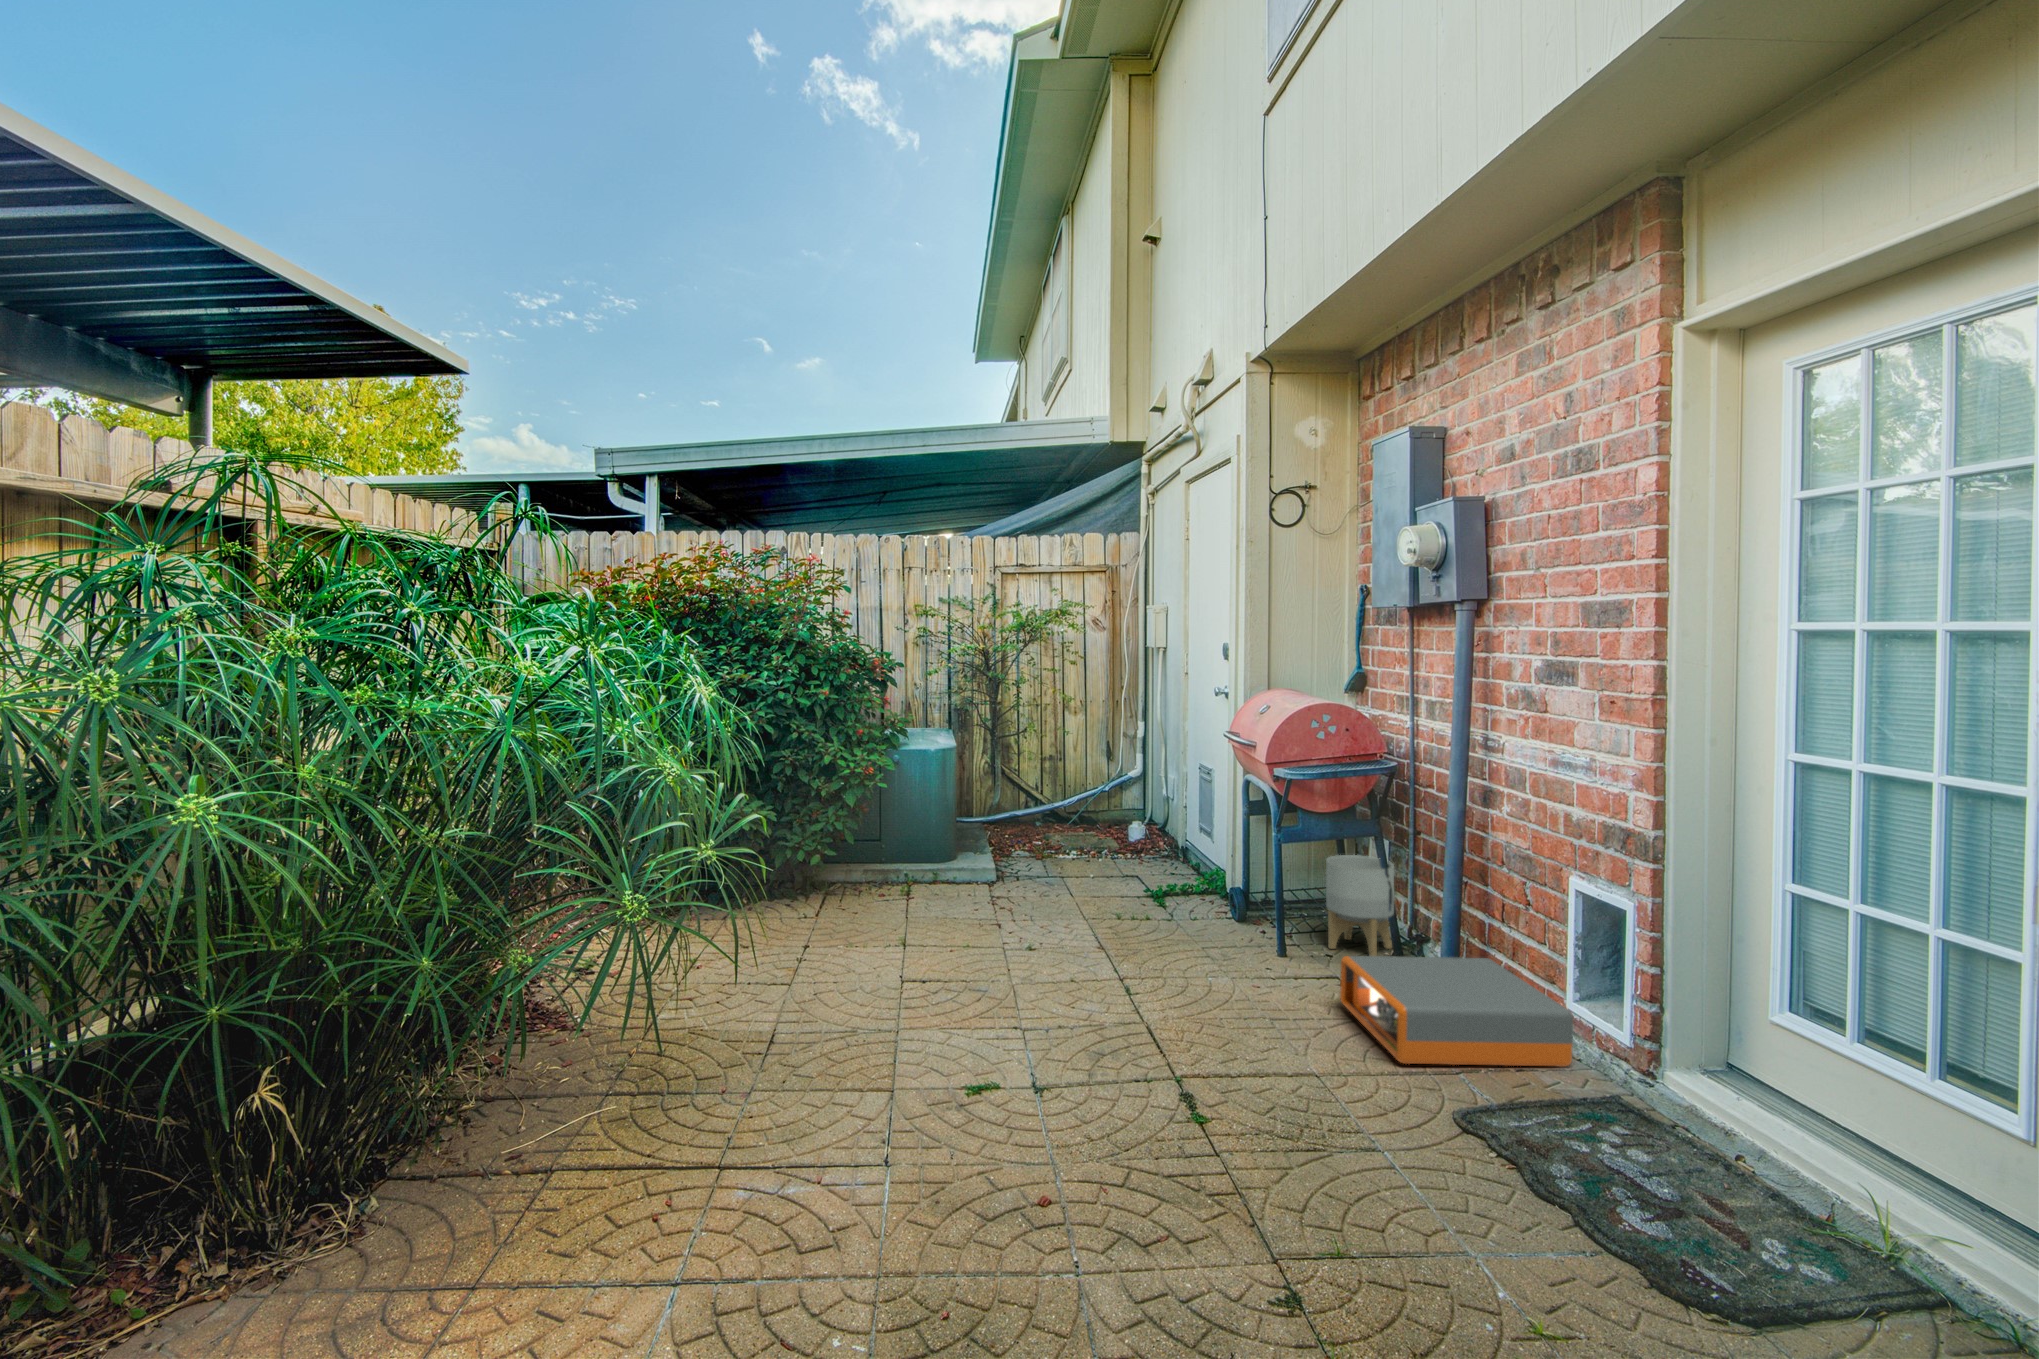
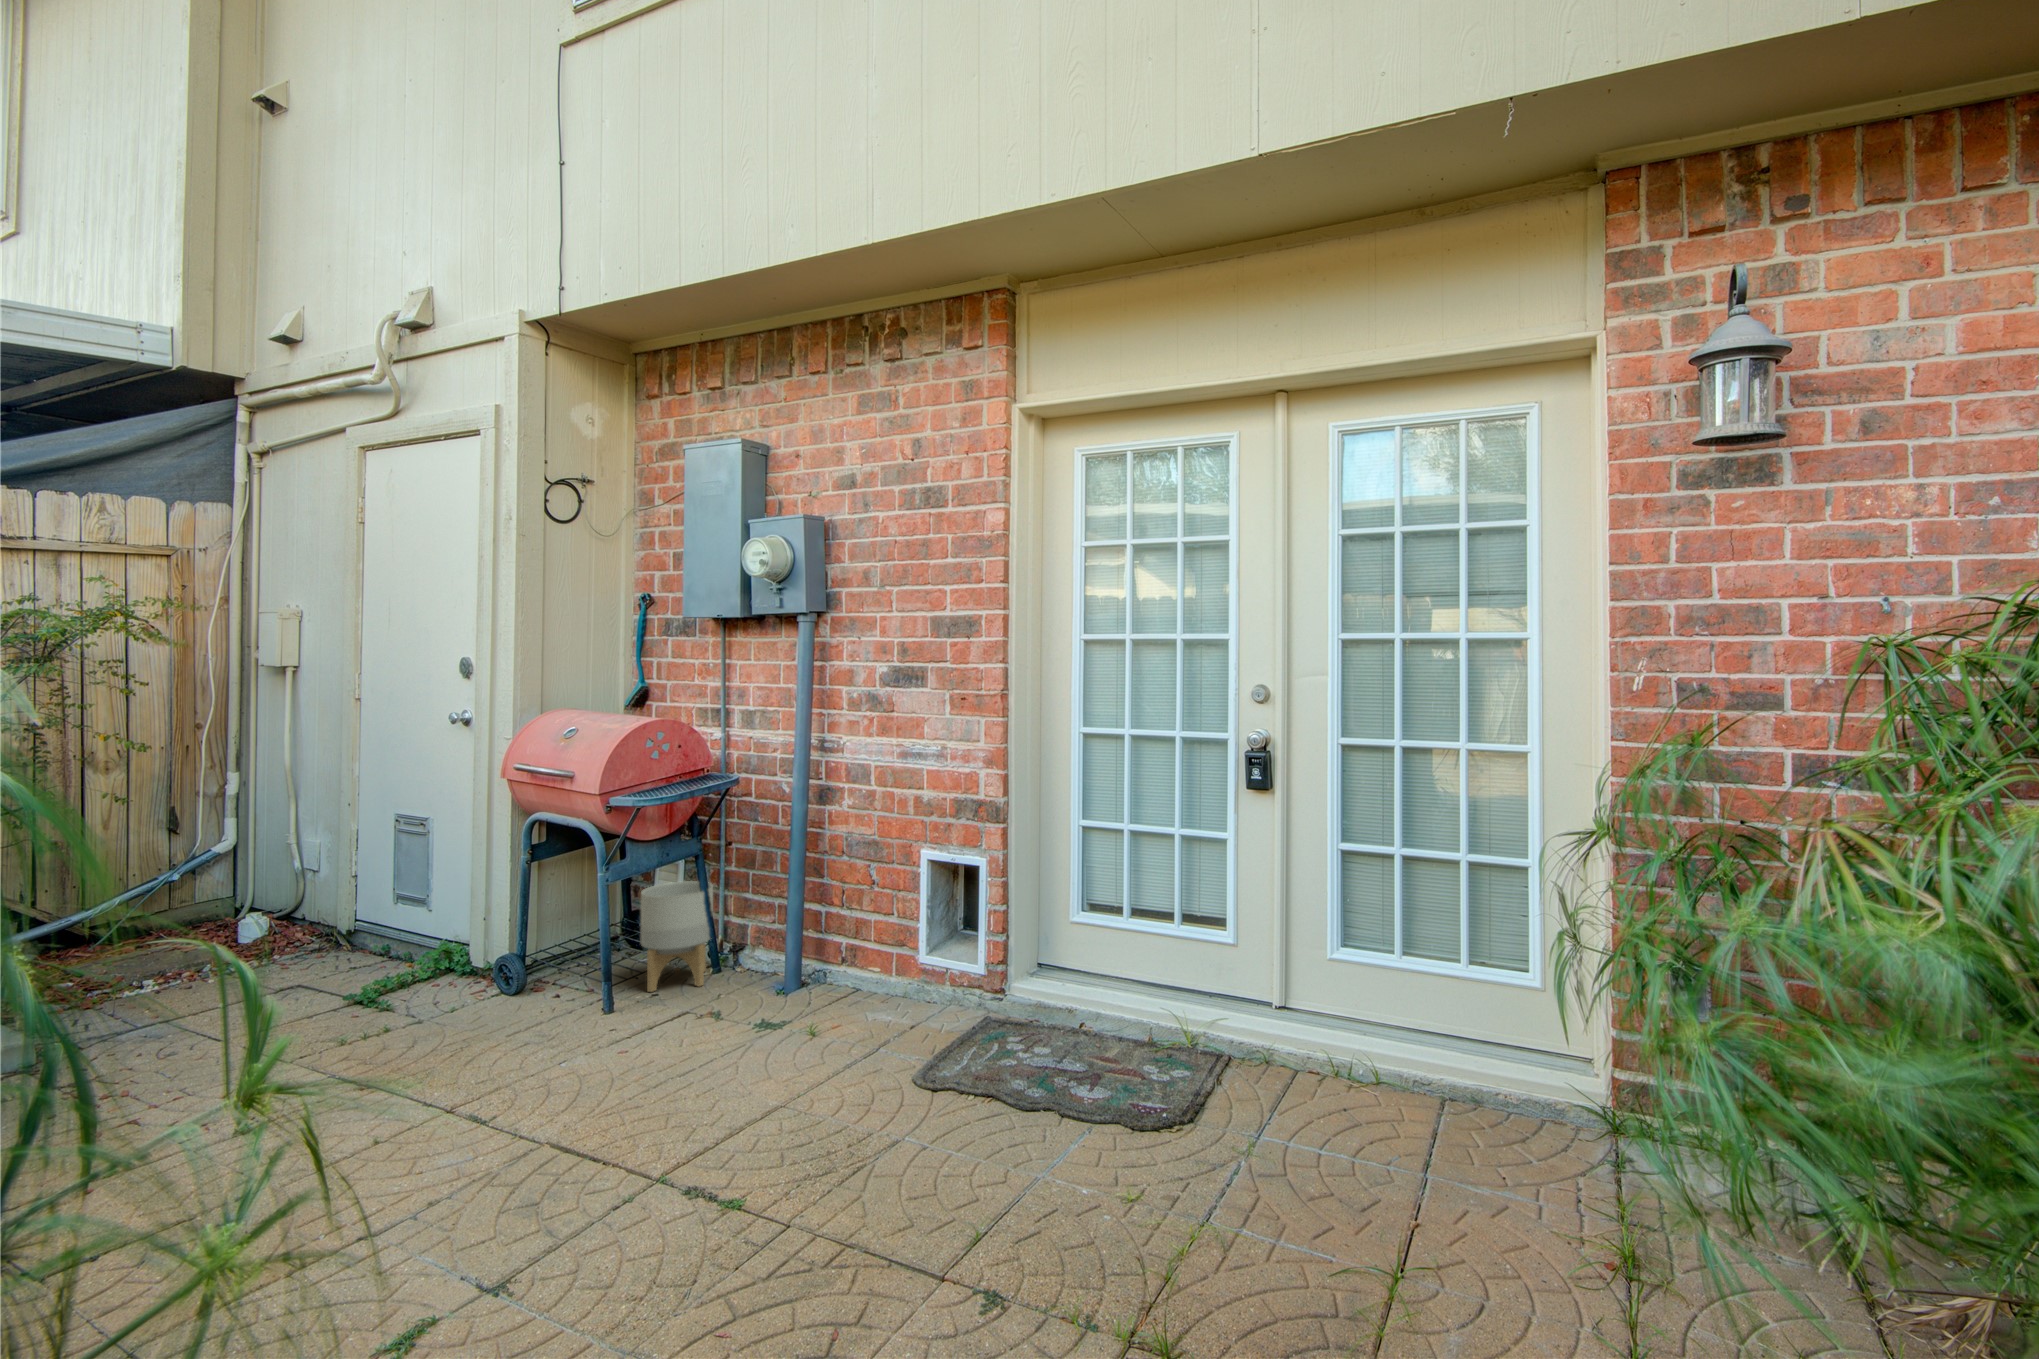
storage box: present [1340,956,1573,1067] -> none [729,944,936,1062]

